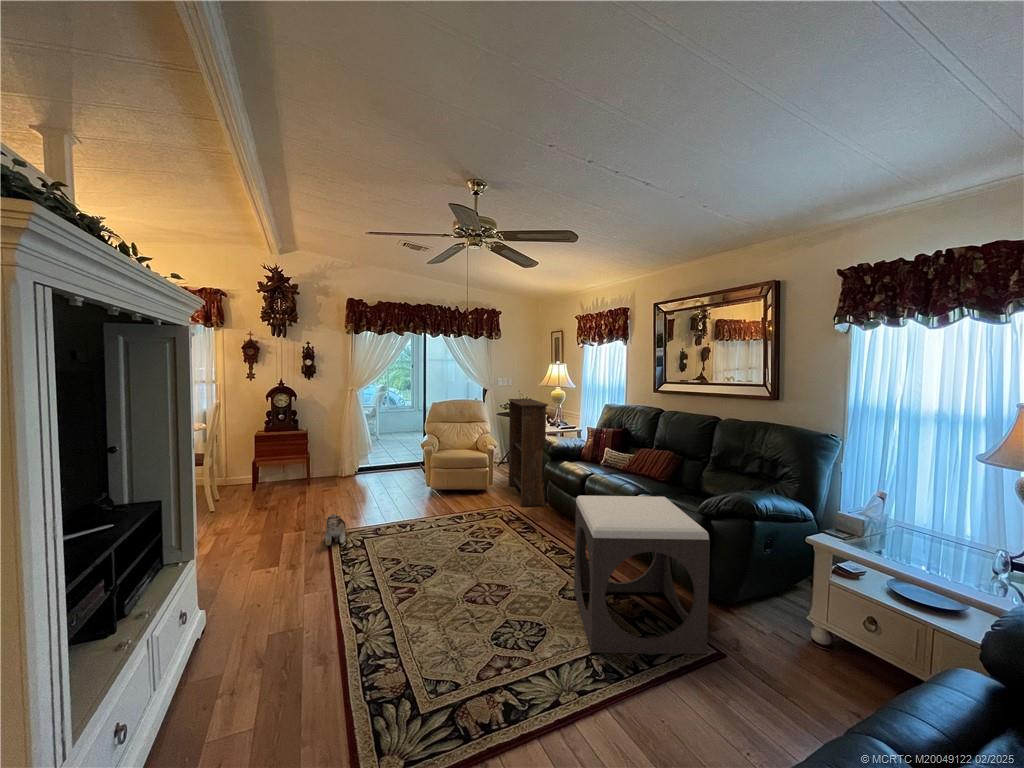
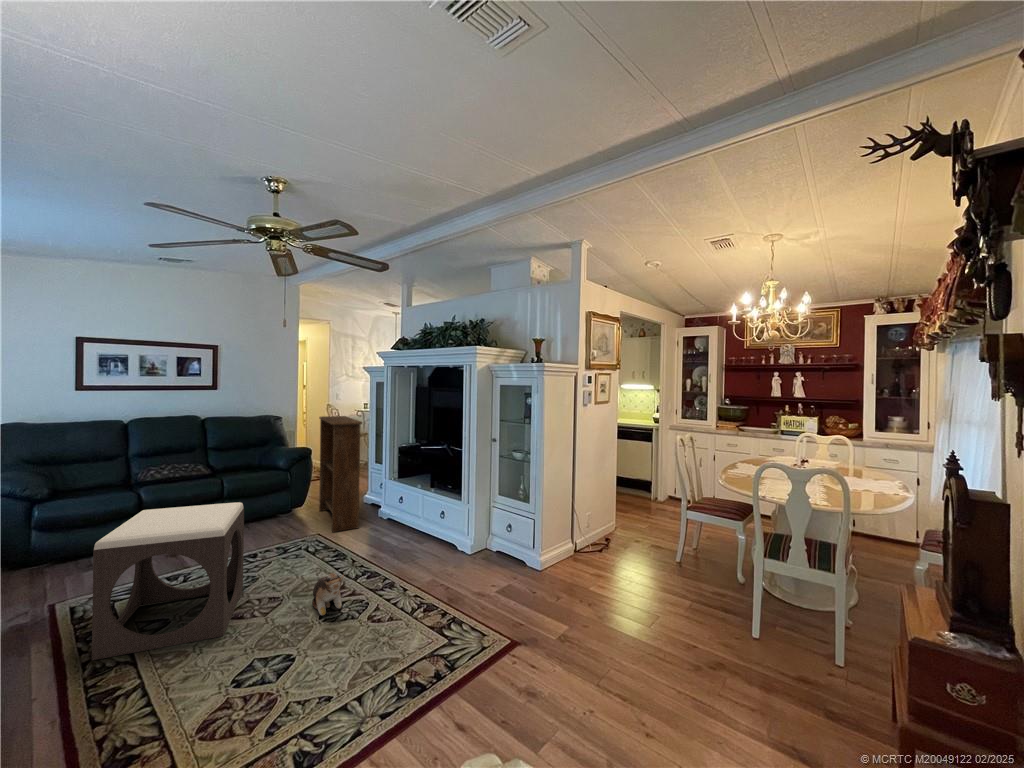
footstool: present [574,496,710,654] -> present [92,502,244,660]
plush toy: present [324,514,348,546] -> present [312,573,344,616]

